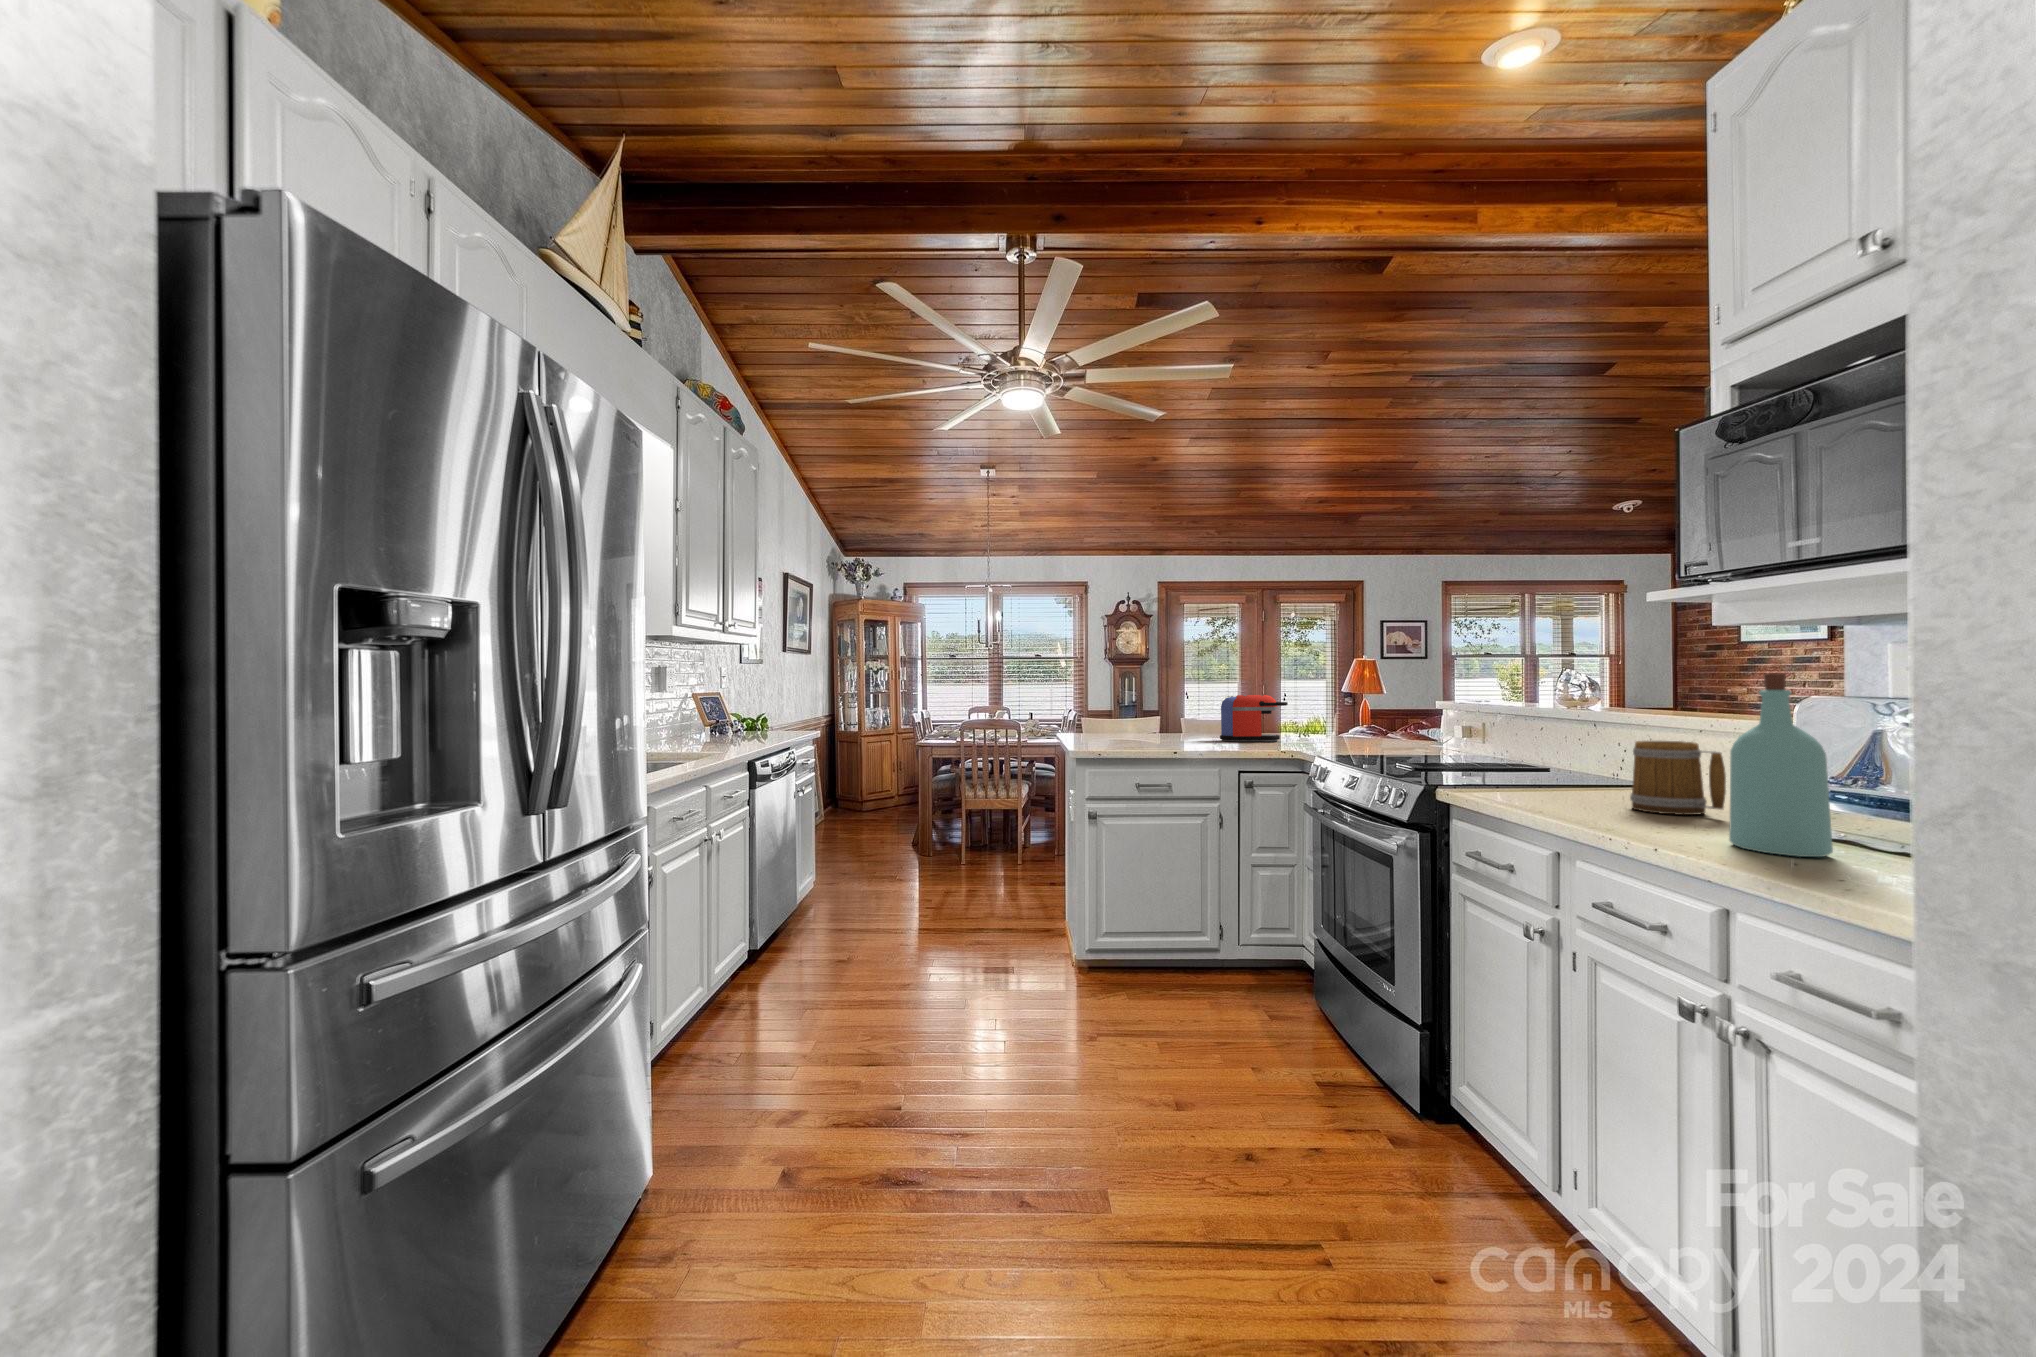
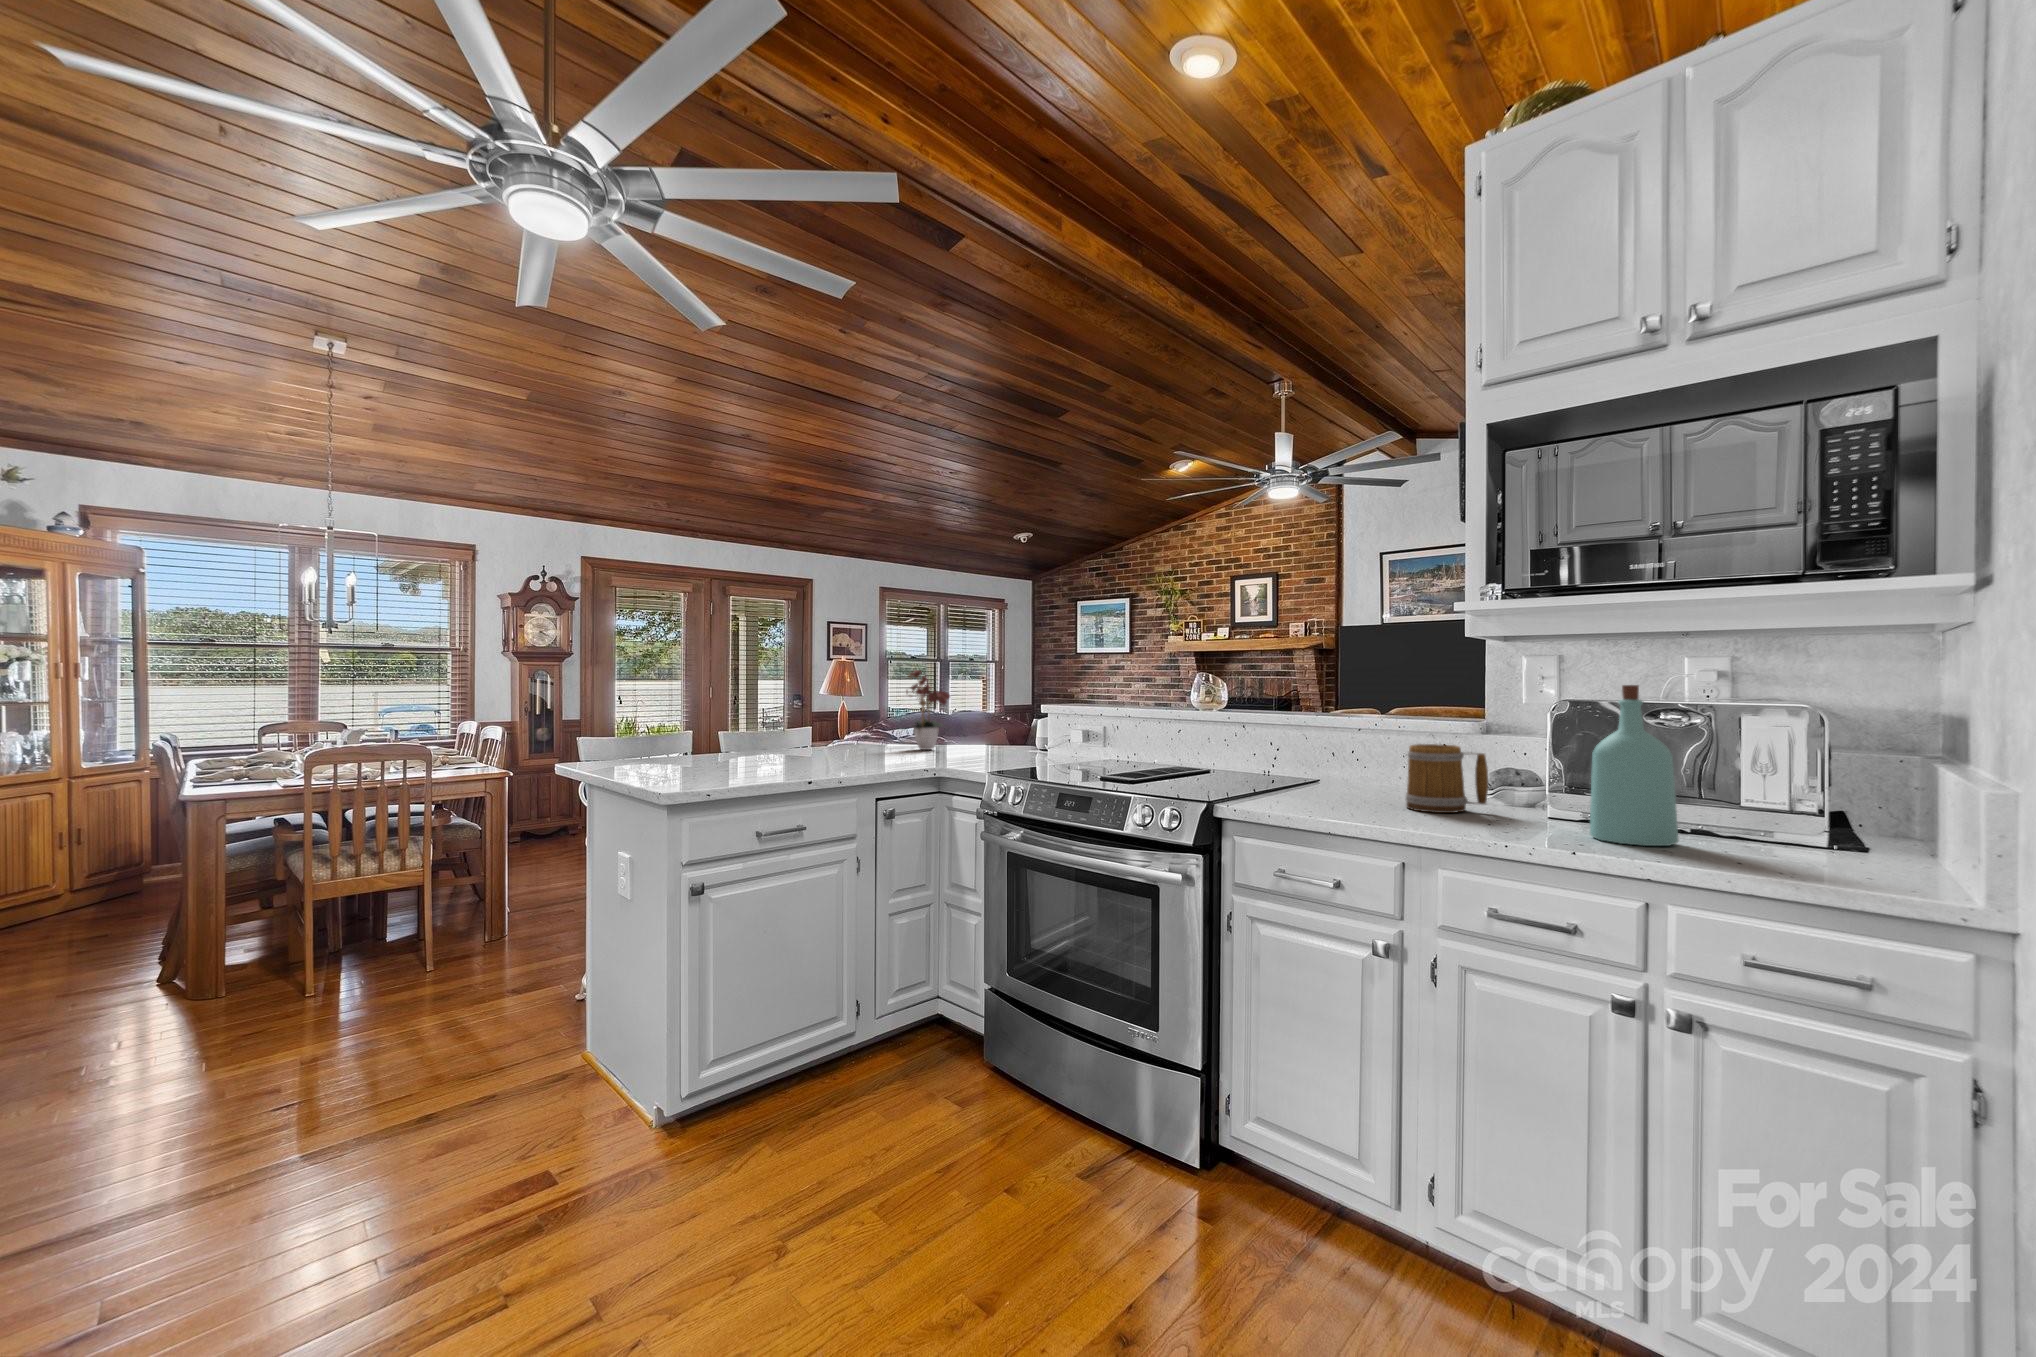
flower arrangement: none [1314,664,1368,738] -> present [906,670,950,750]
coffee maker: present [1220,695,1288,742] -> none [818,703,894,762]

